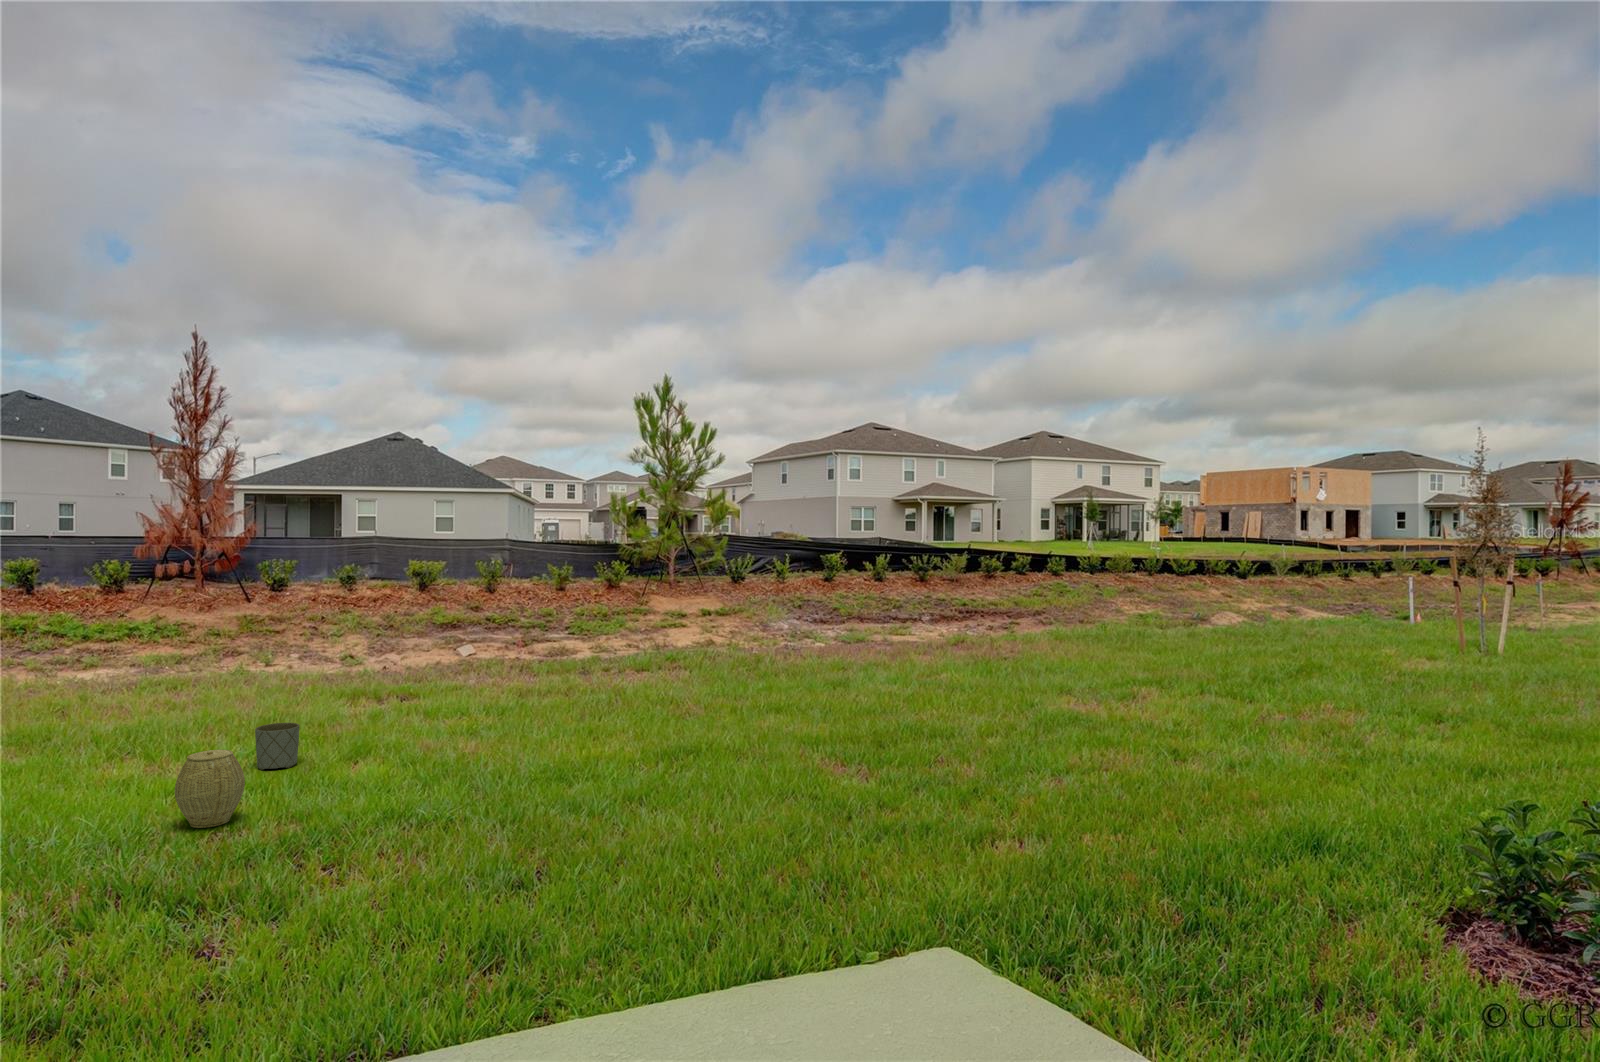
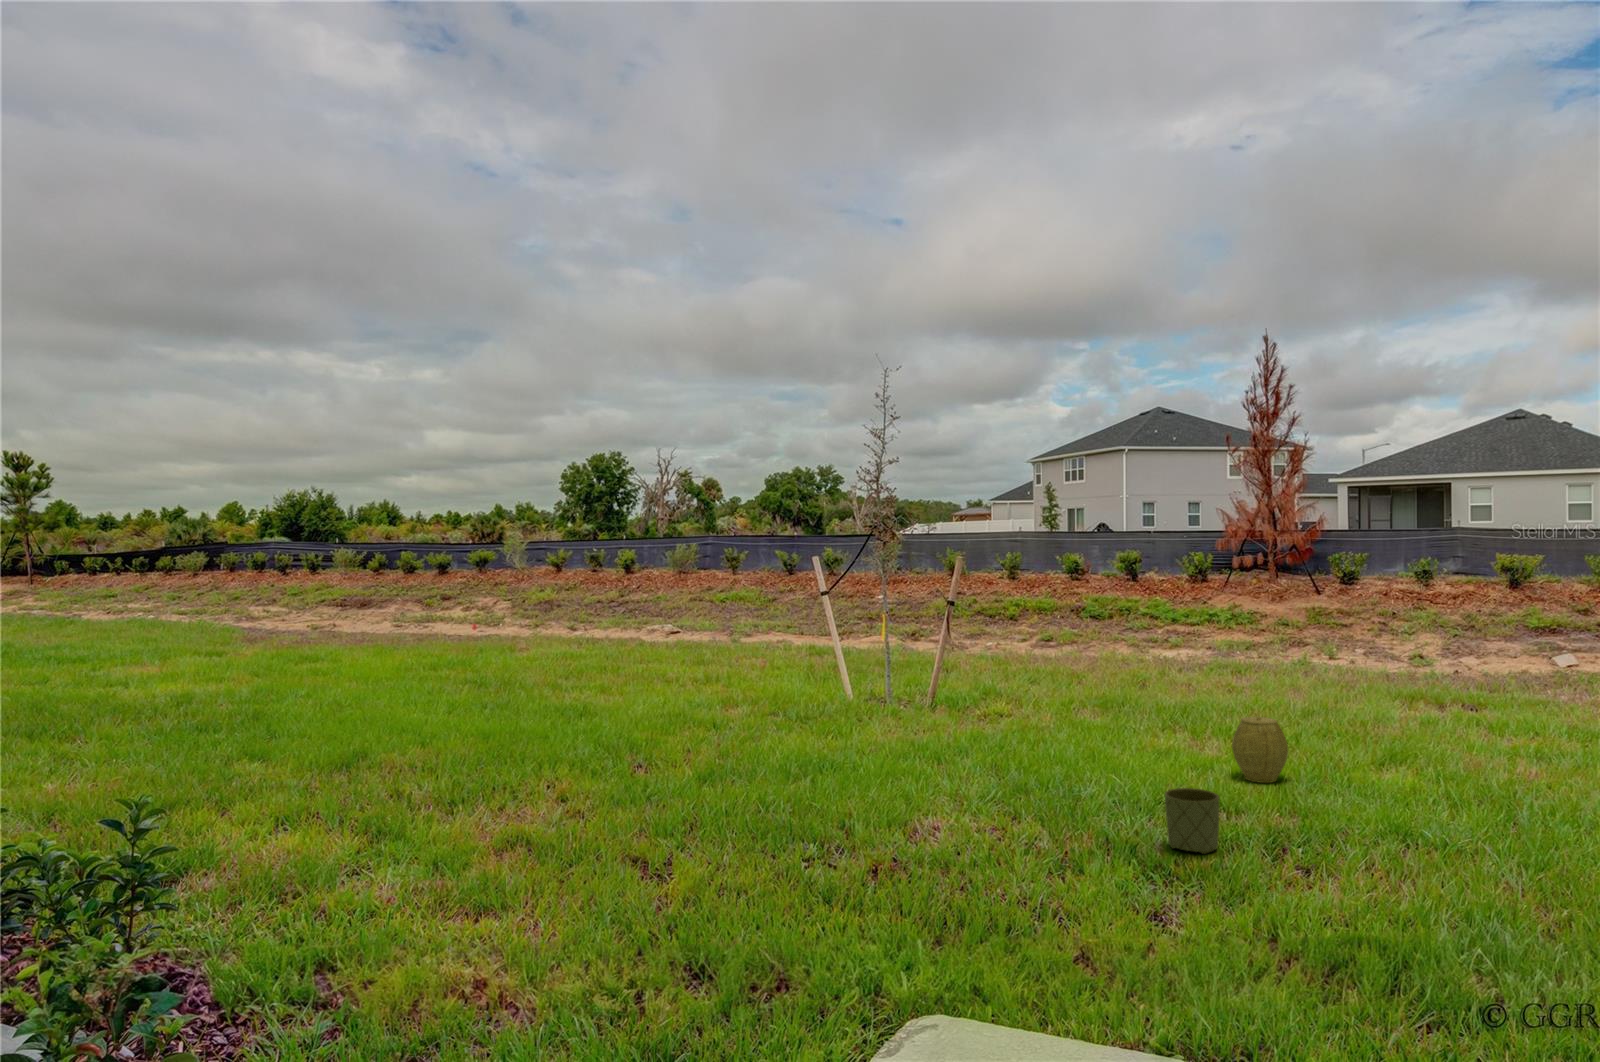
planter: present [255,723,300,770] -> present [1165,788,1219,854]

